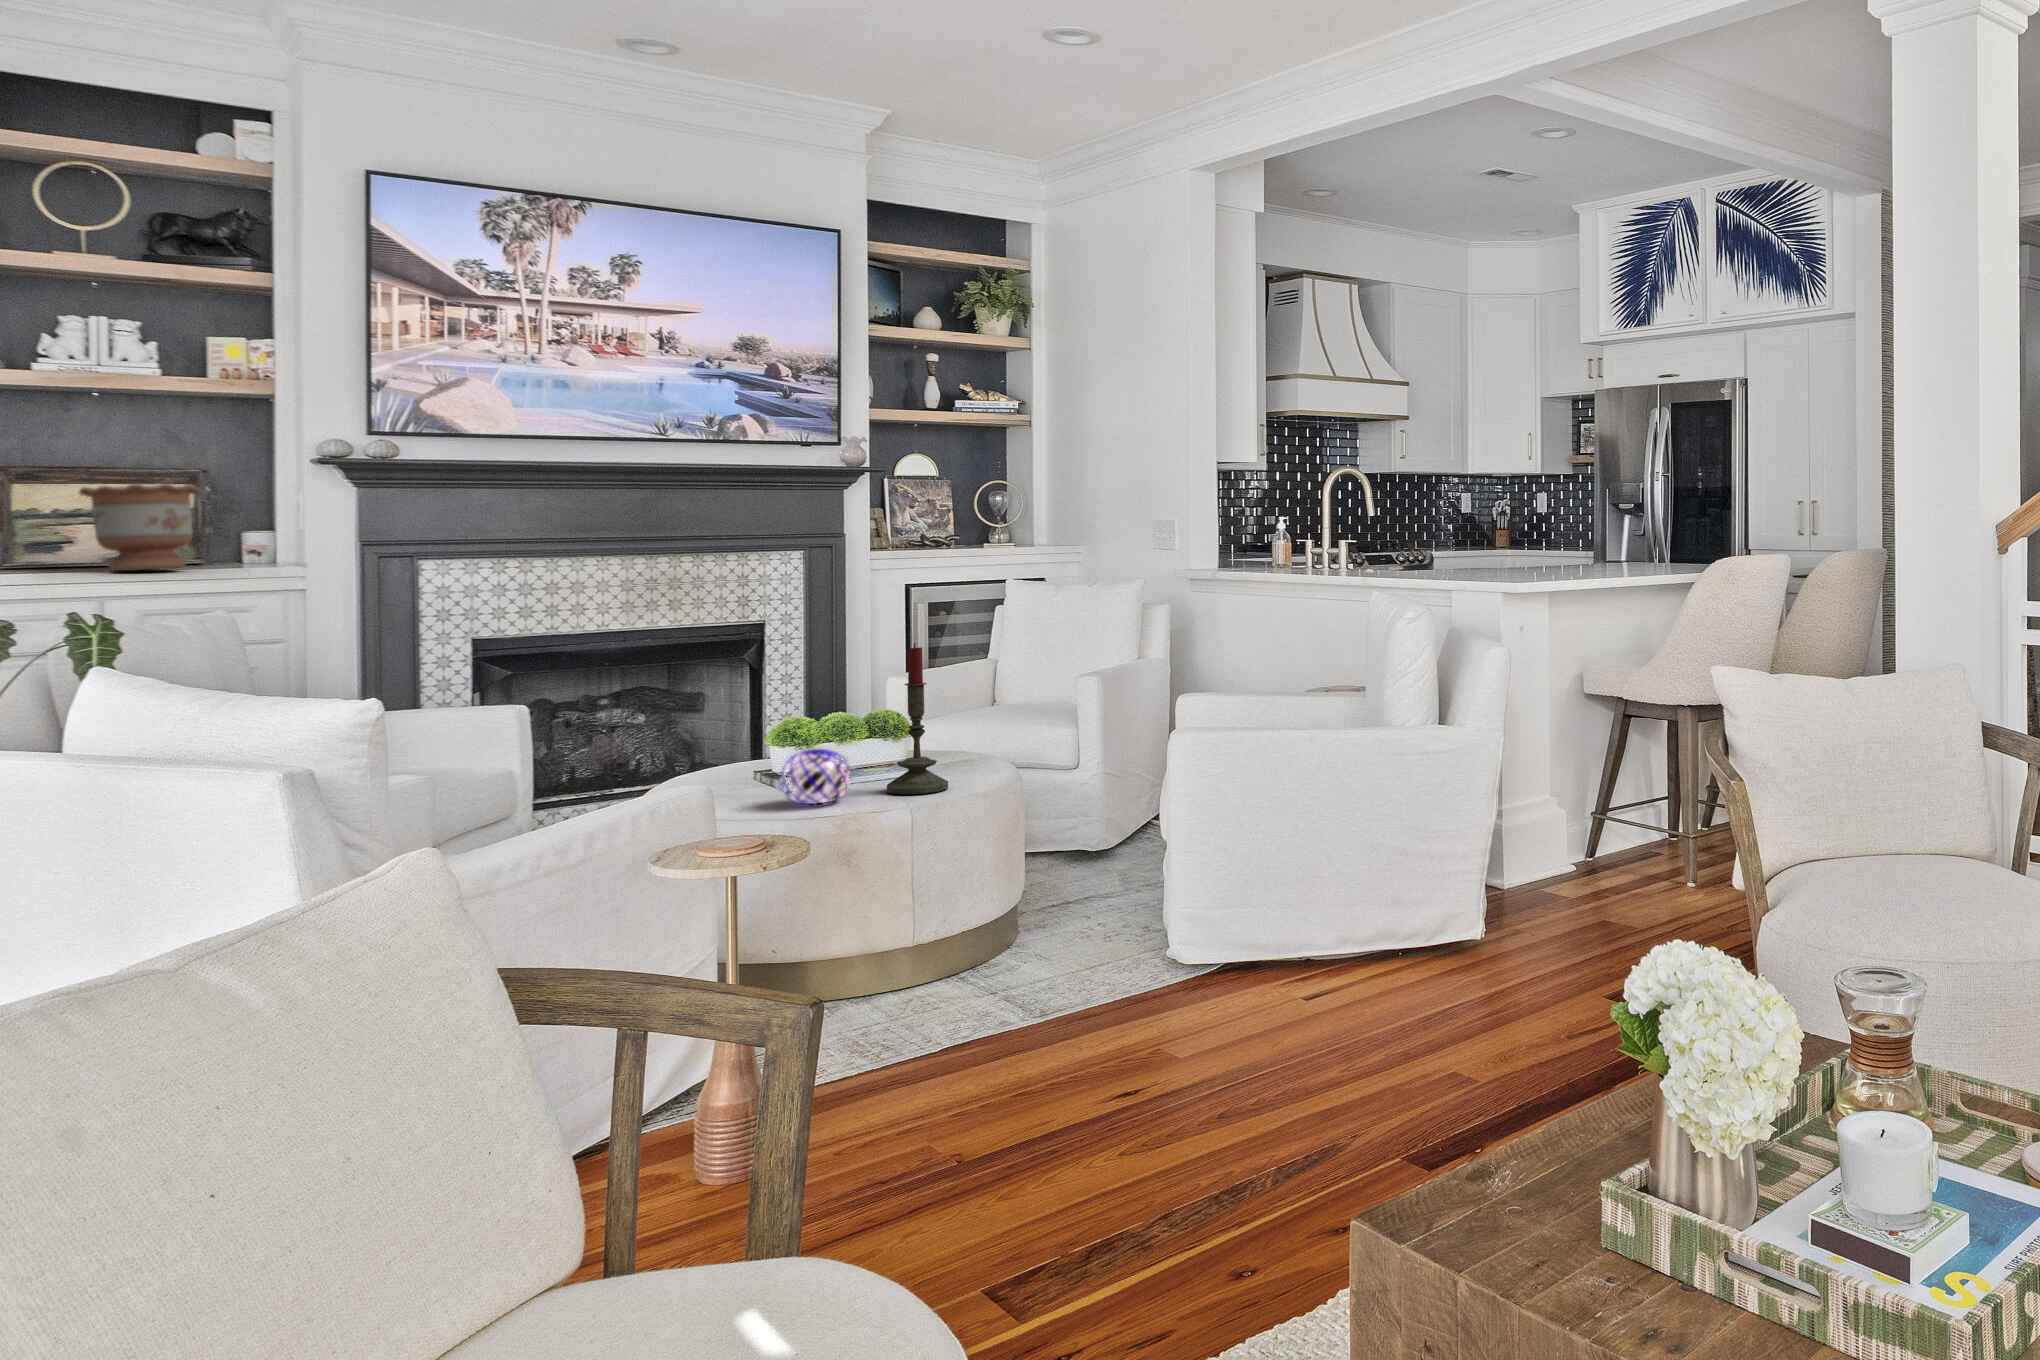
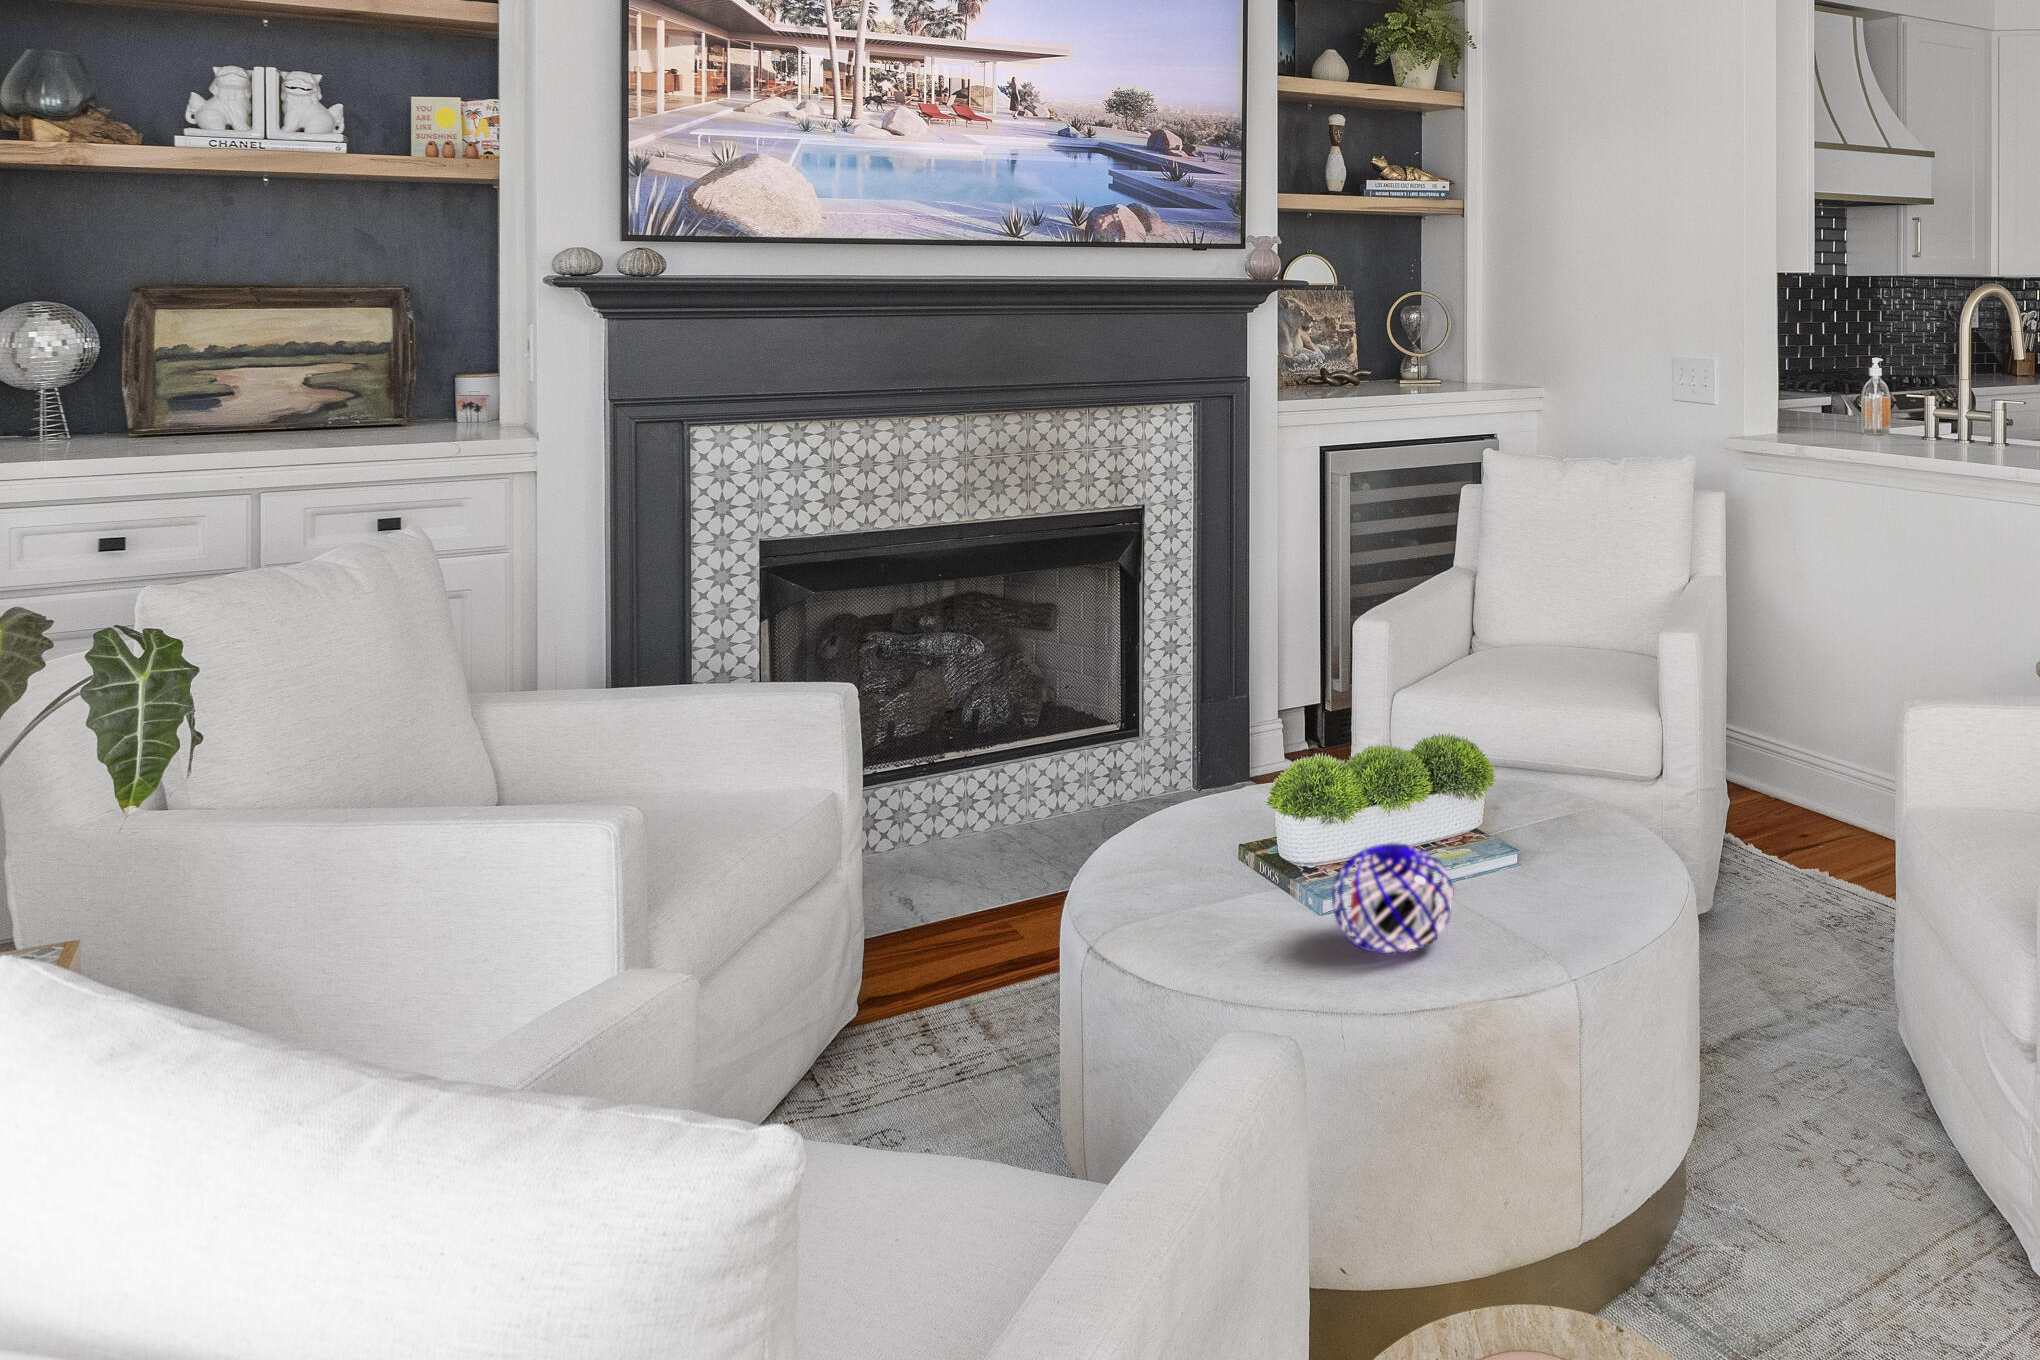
flower pot: present [79,484,200,571] -> none [232,313,397,441]
candle: present [887,643,948,794] -> none [1494,643,1598,924]

